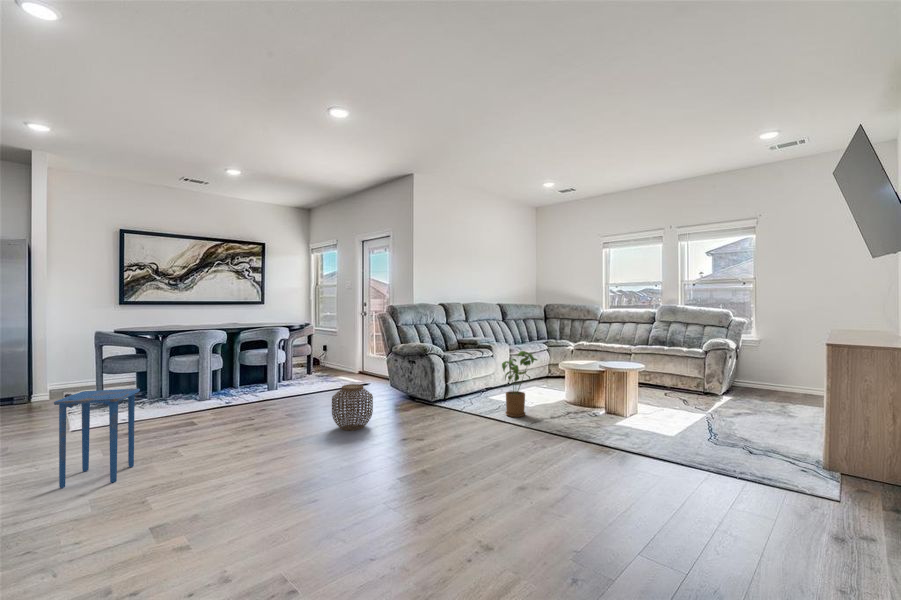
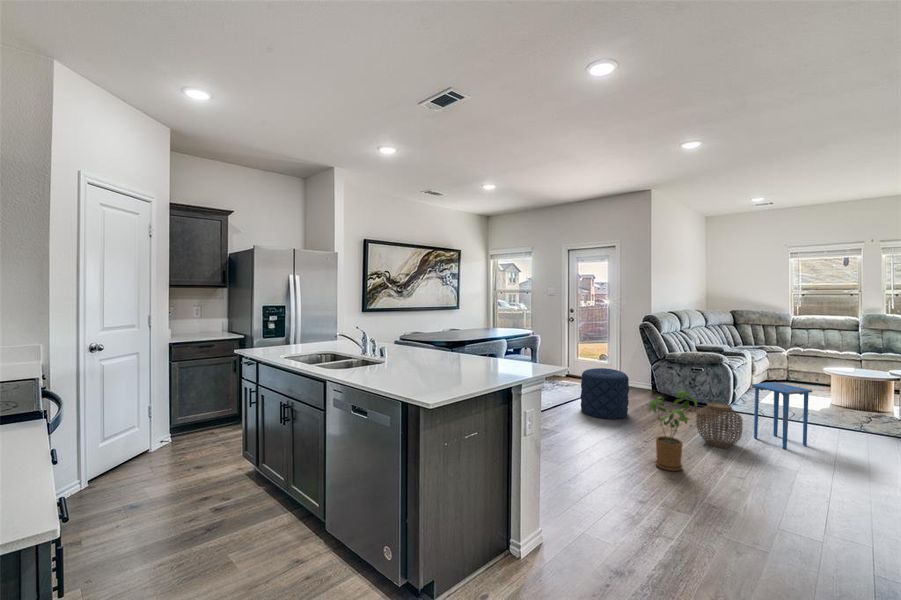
house plant: present [502,351,537,417] -> present [649,390,698,471]
pouf: none [283,357,333,408] -> present [581,368,629,419]
side table: present [54,389,140,488] -> present [751,382,812,449]

